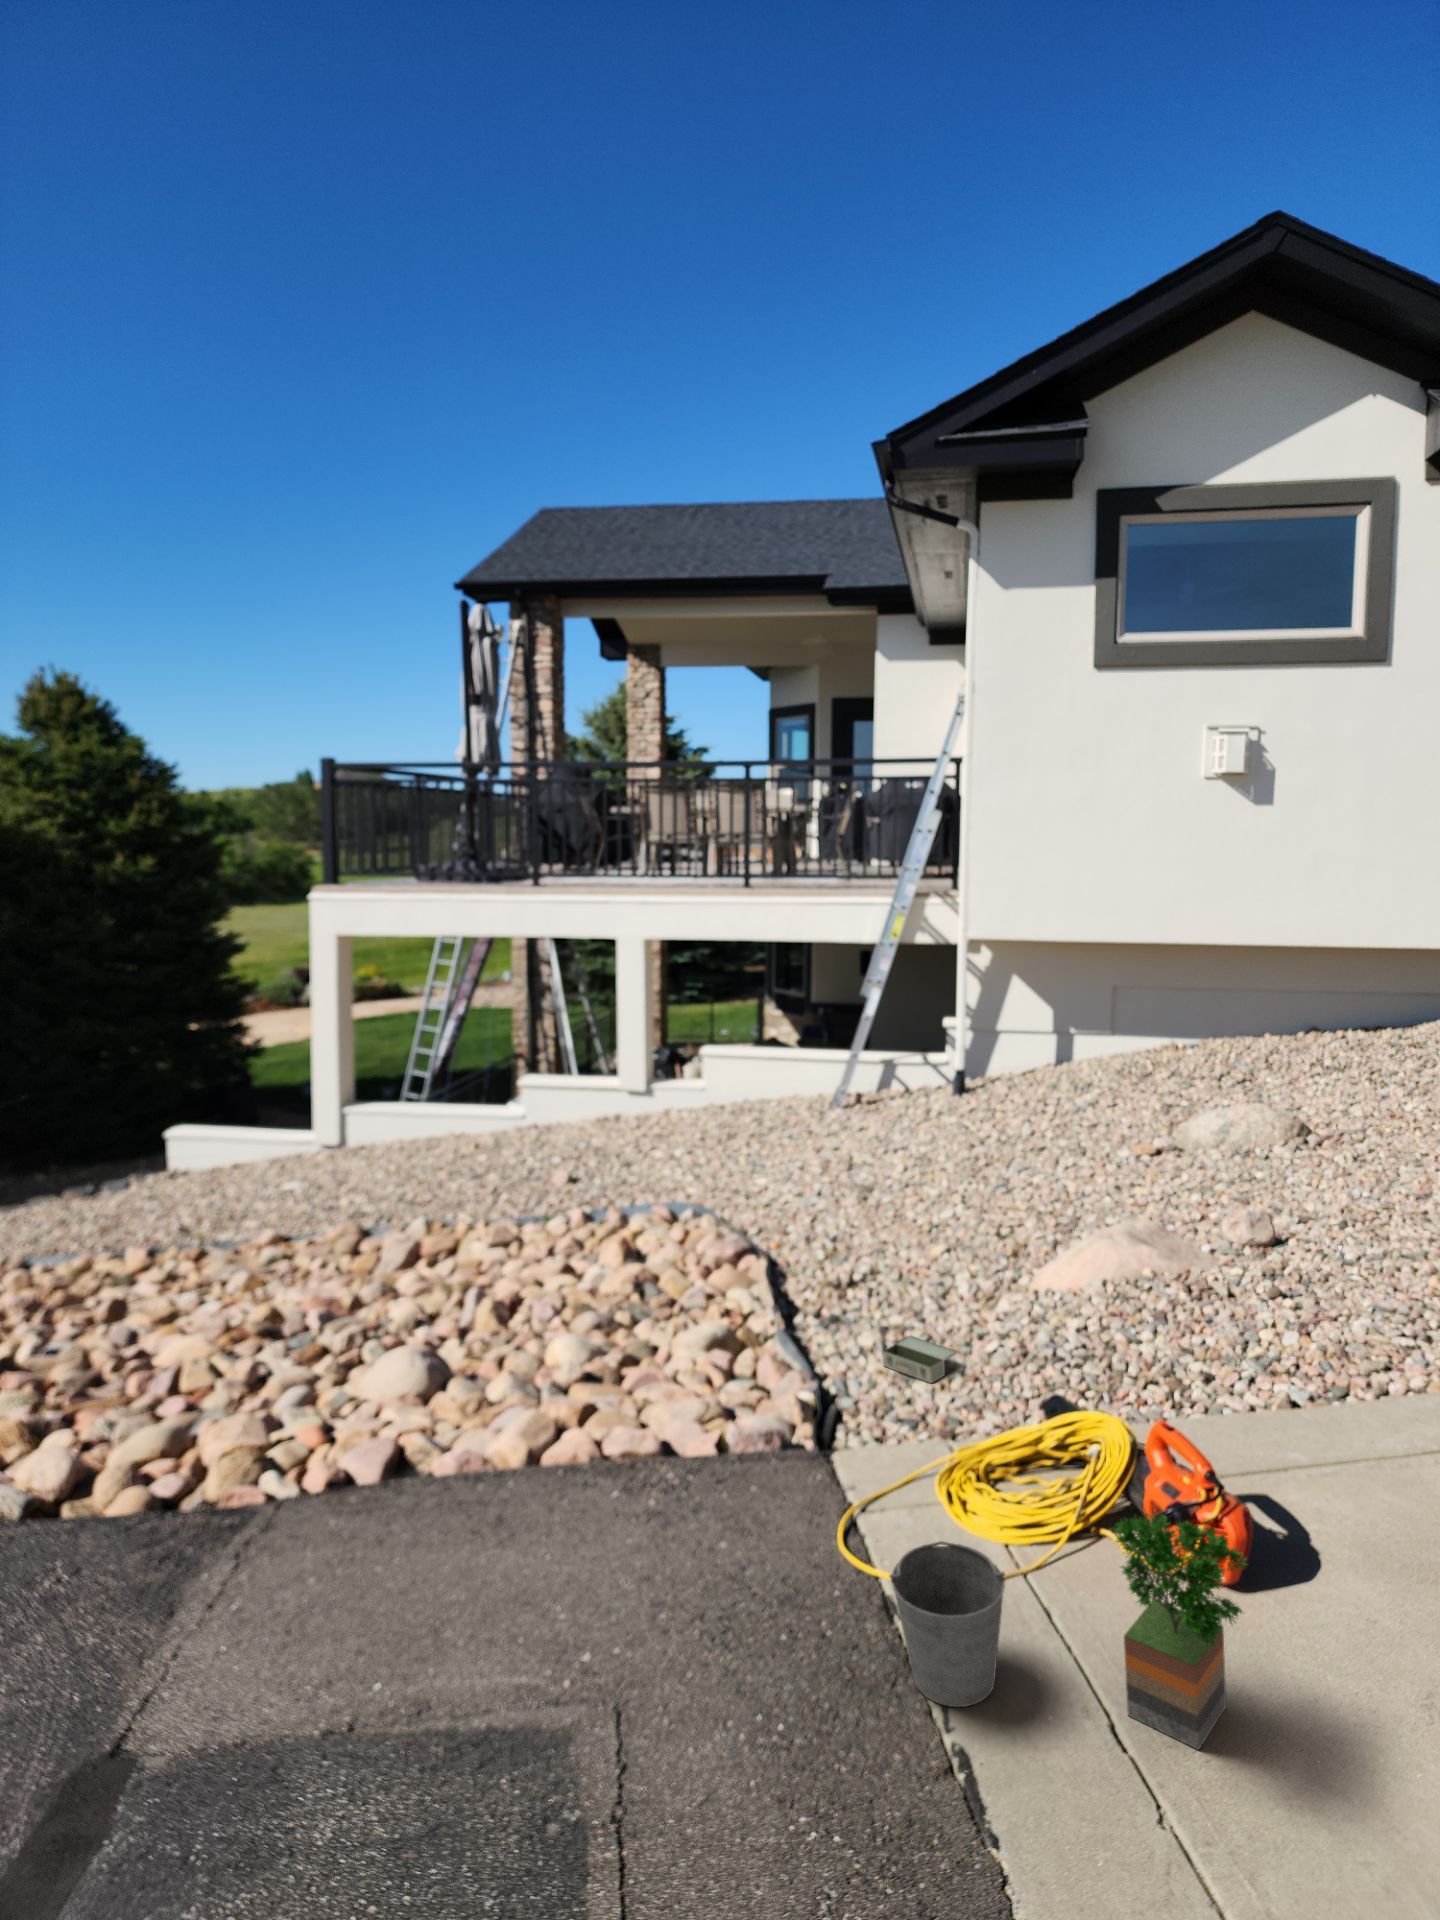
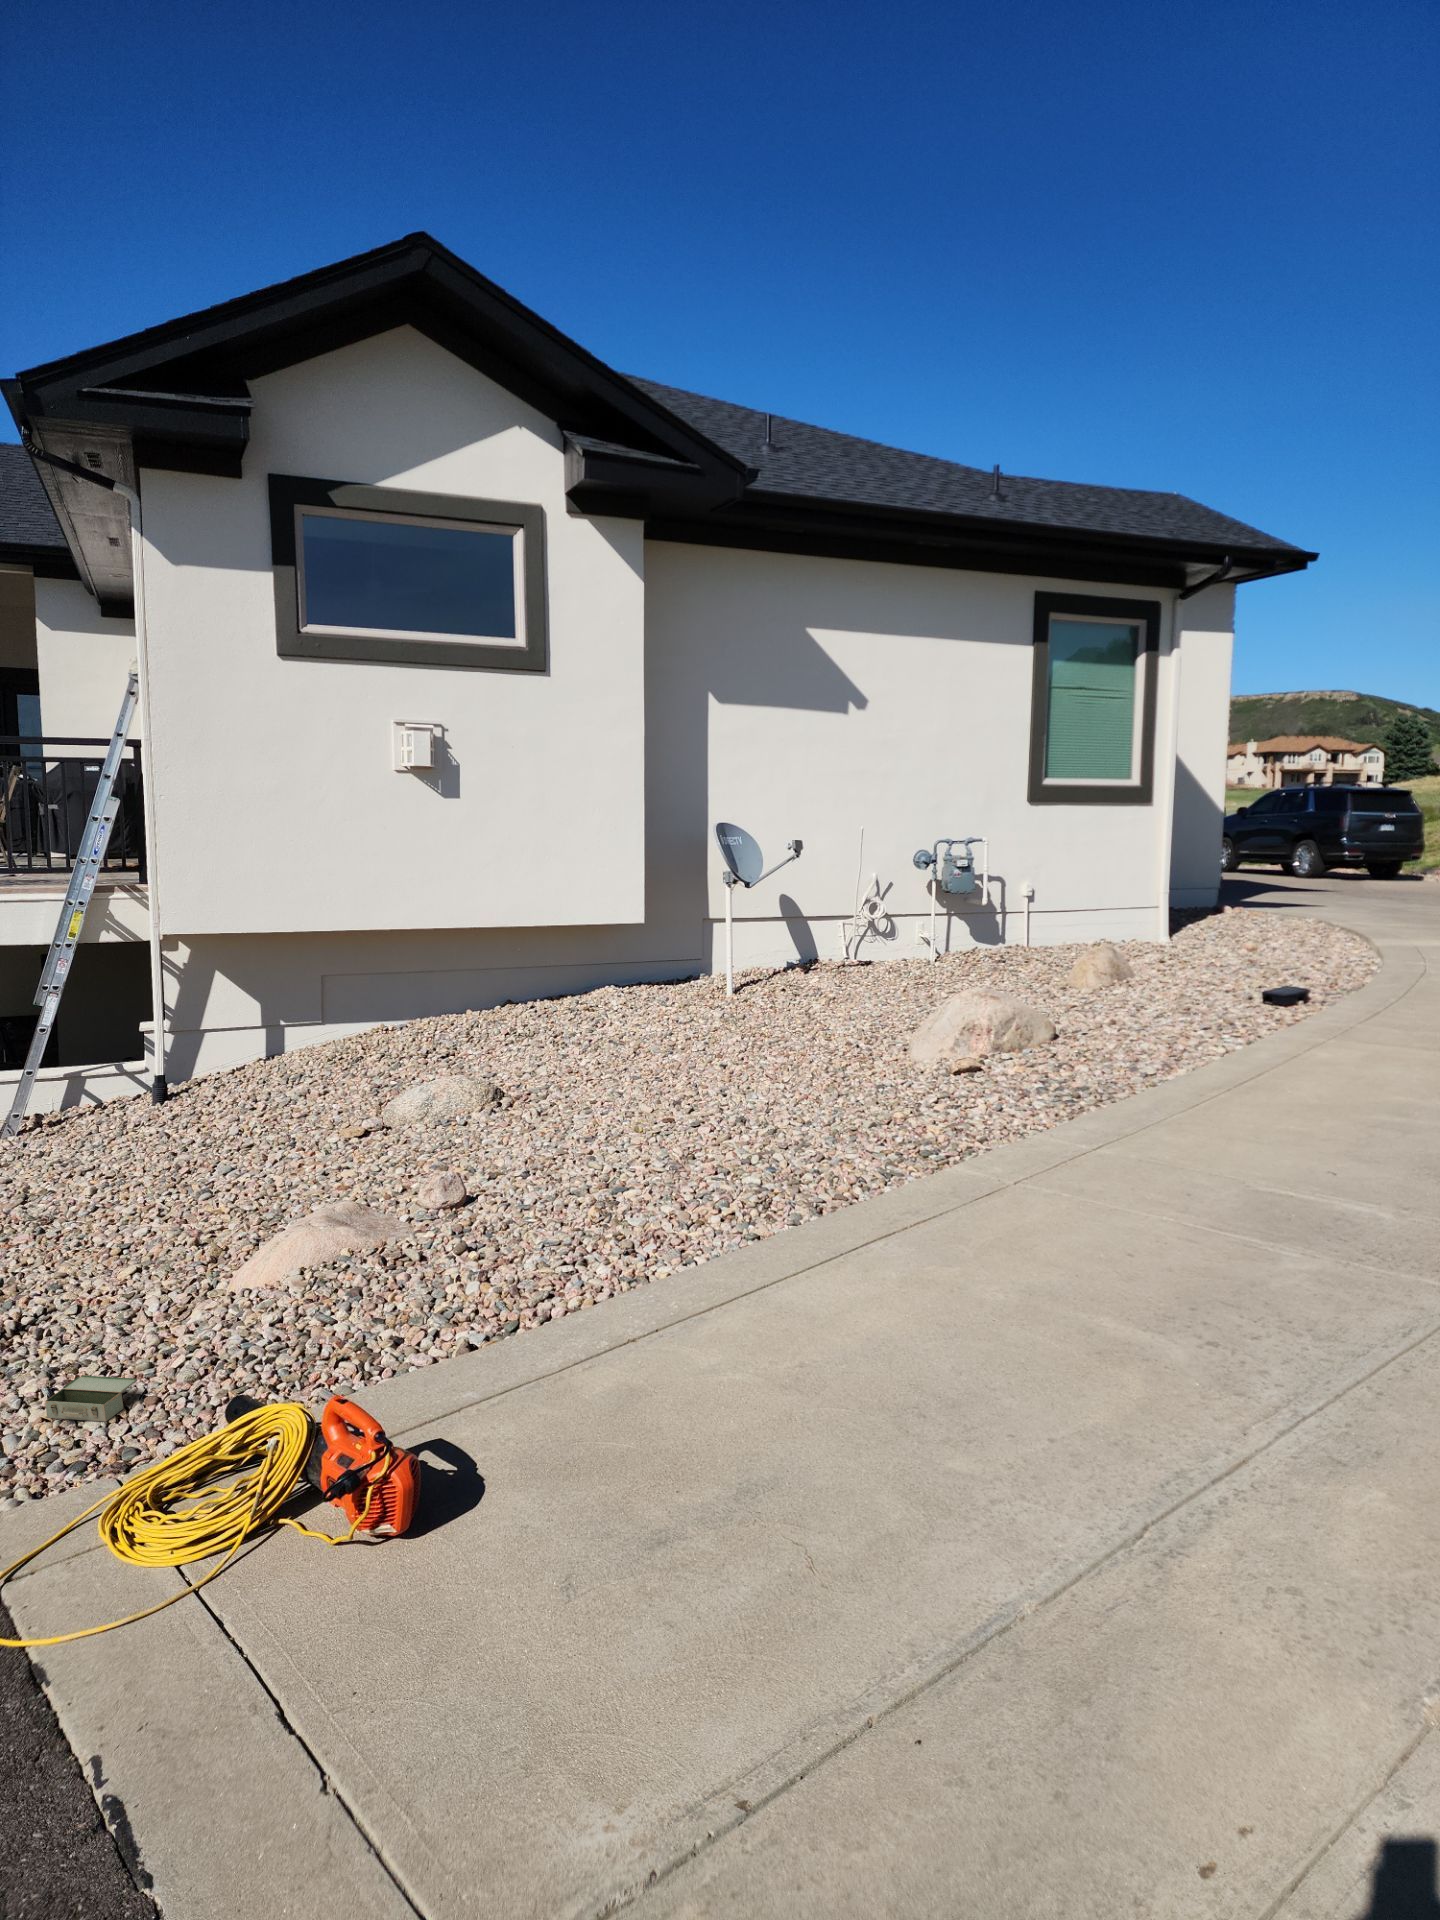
potted tree: present [1115,1513,1247,1750] -> none [268,1476,396,1688]
bucket: present [890,1541,1005,1707] -> none [20,1579,159,1756]

